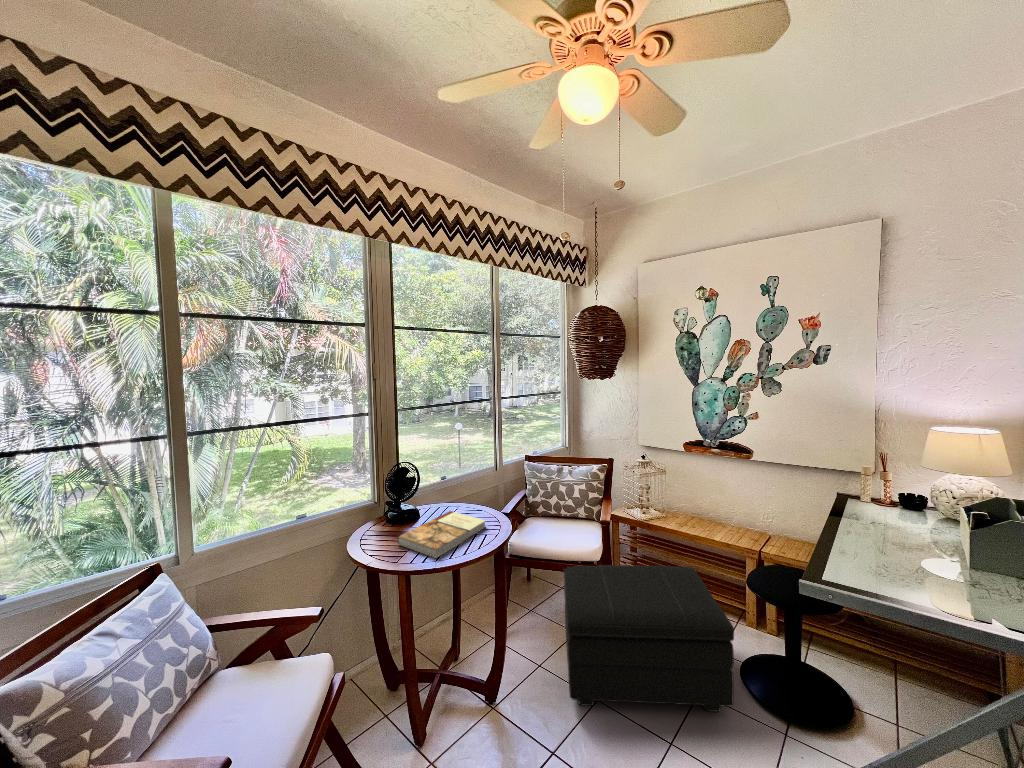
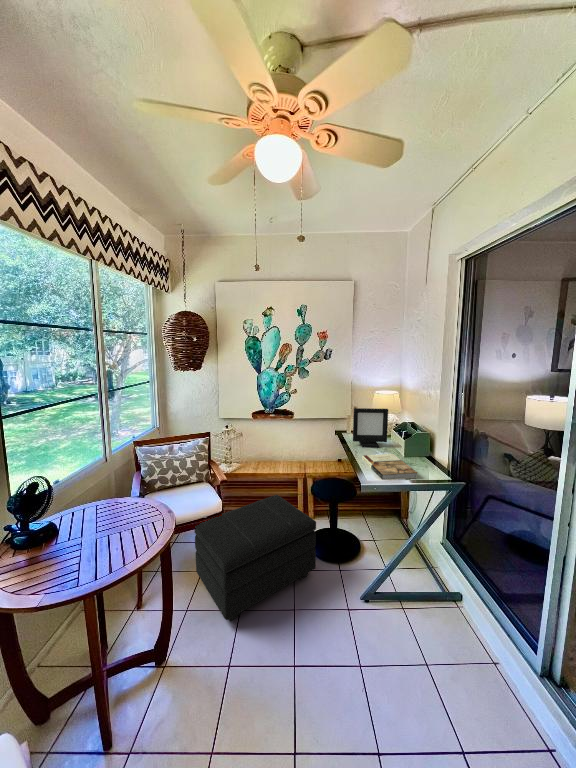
picture frame: none [852,453,946,541] -> present [353,408,388,448]
book: present [397,511,485,558] -> present [362,454,417,480]

